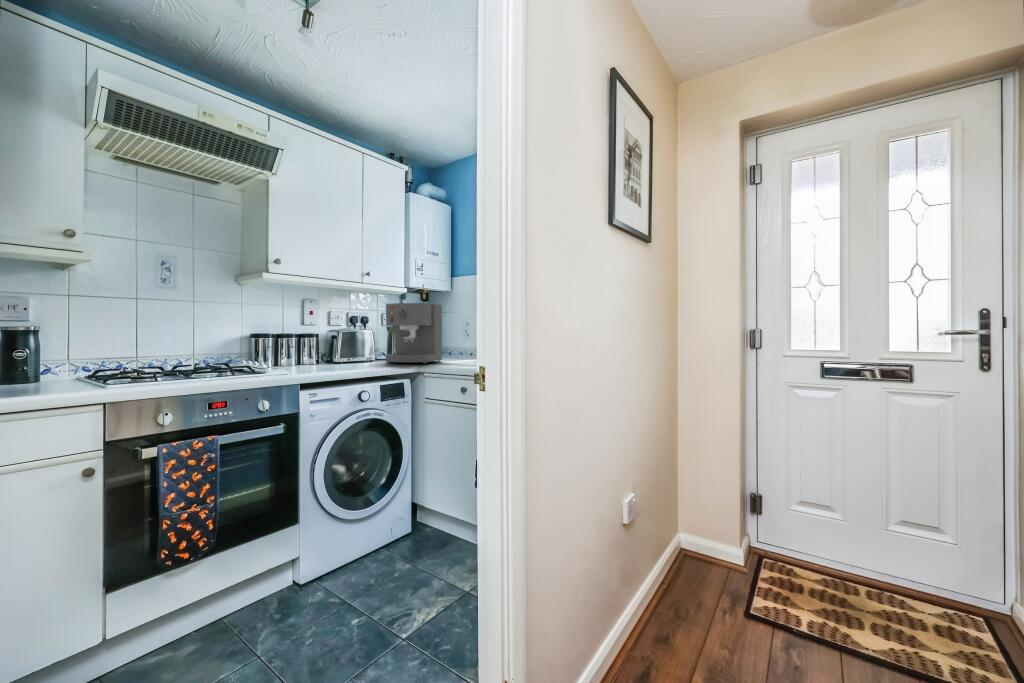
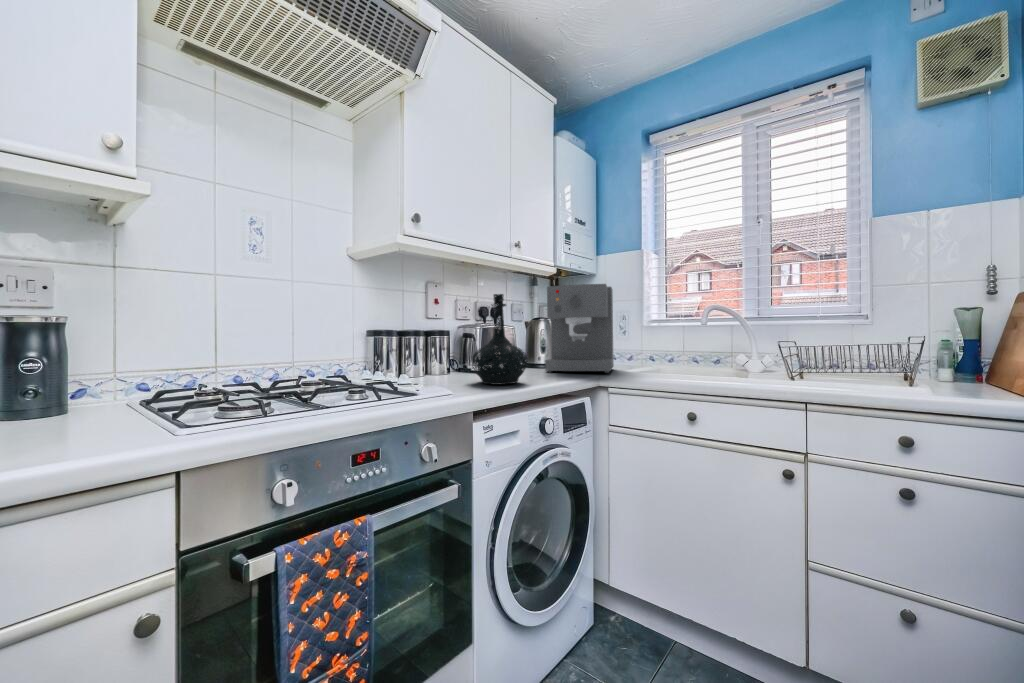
bottle: none [314,311,352,369] -> present [472,294,527,385]

